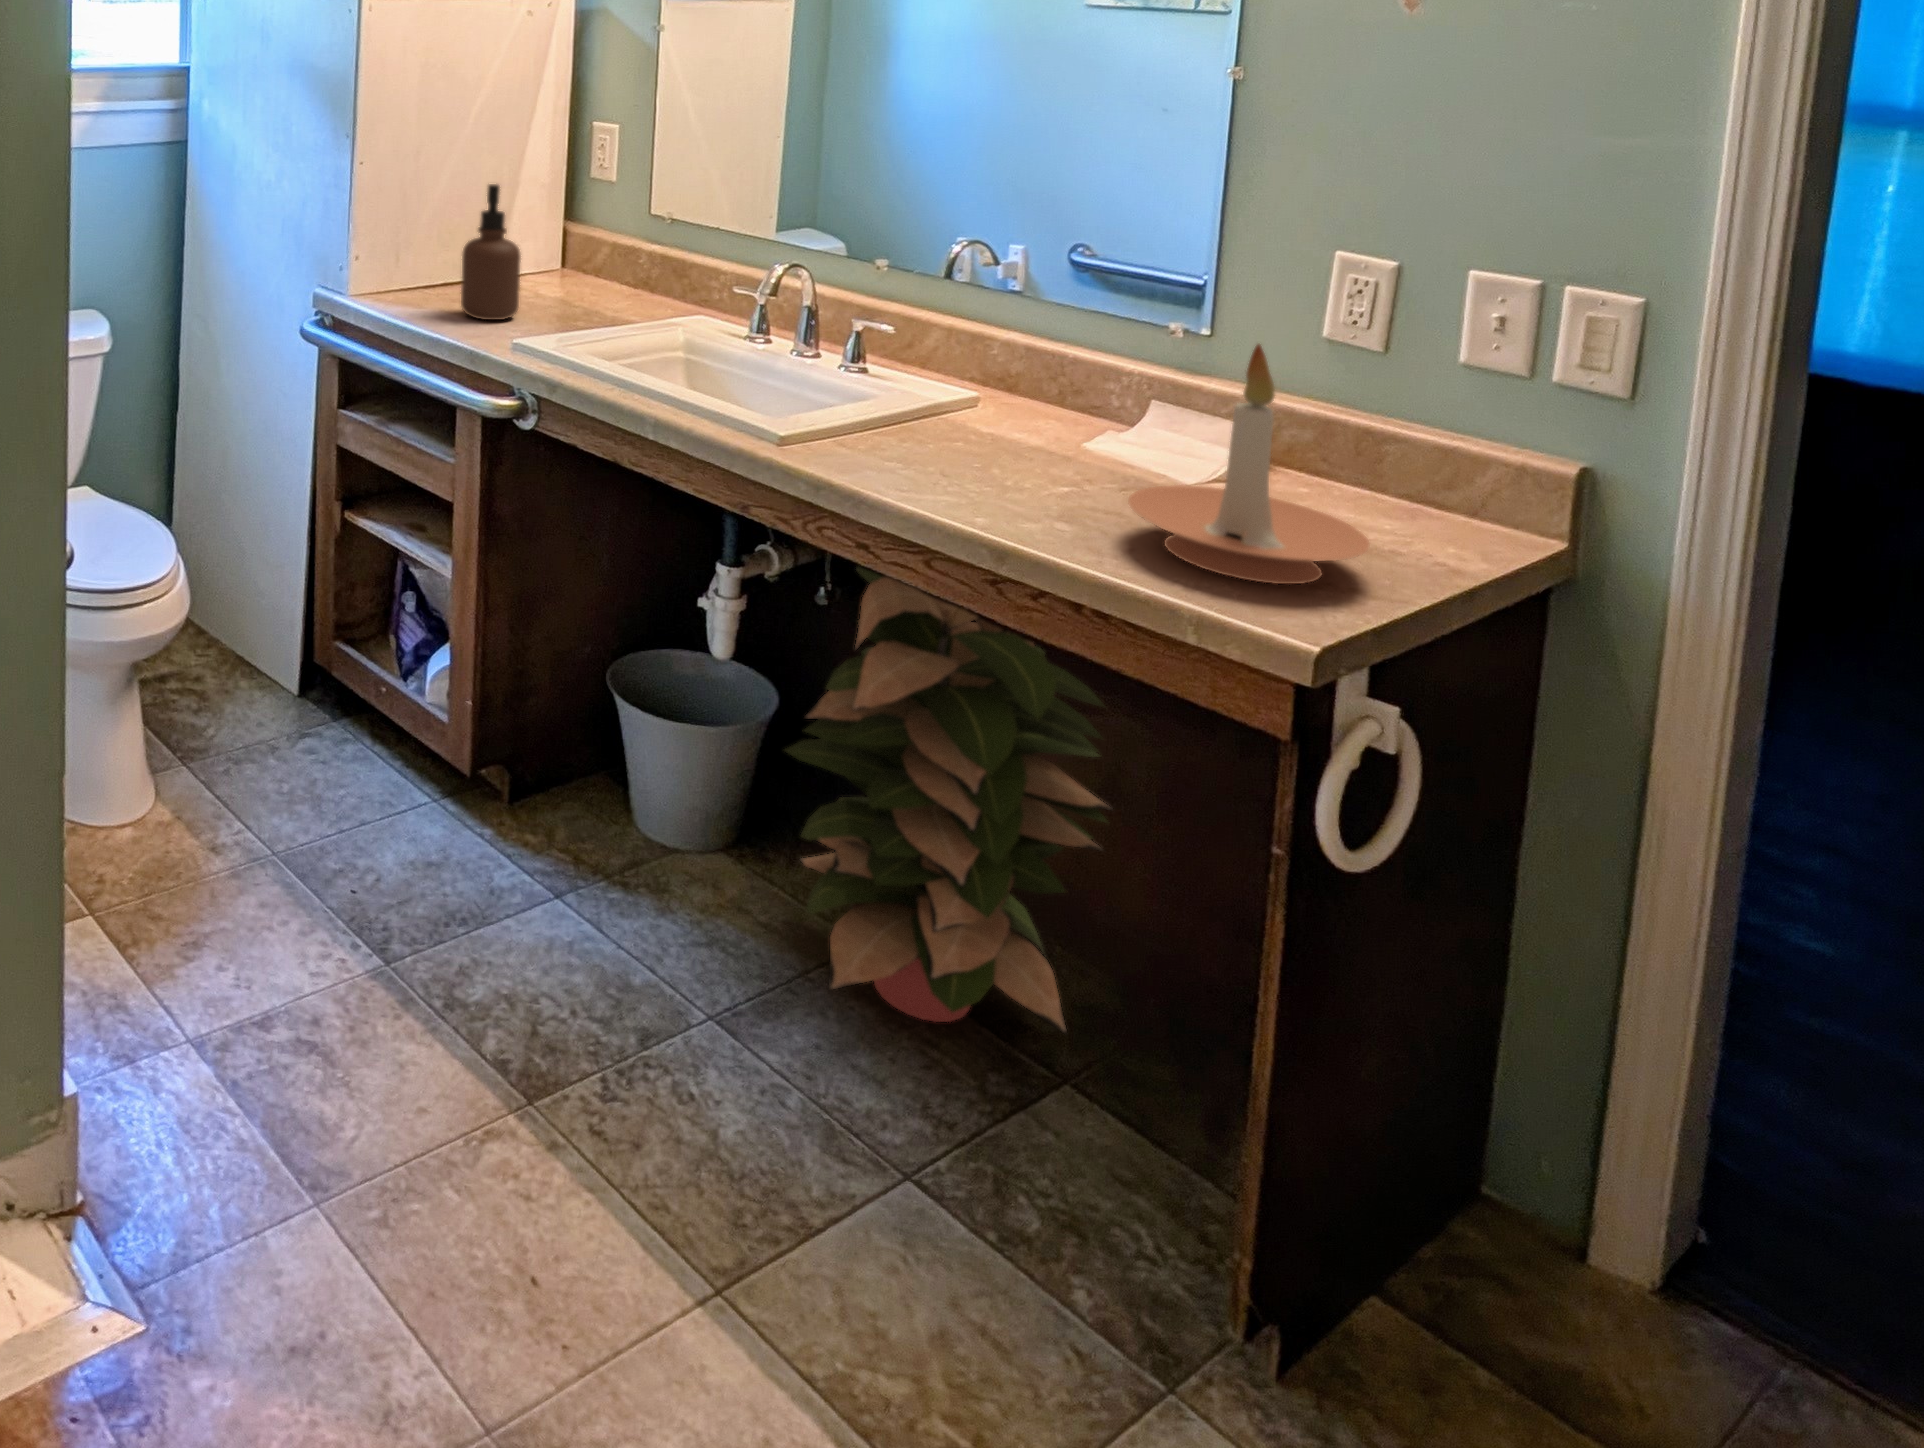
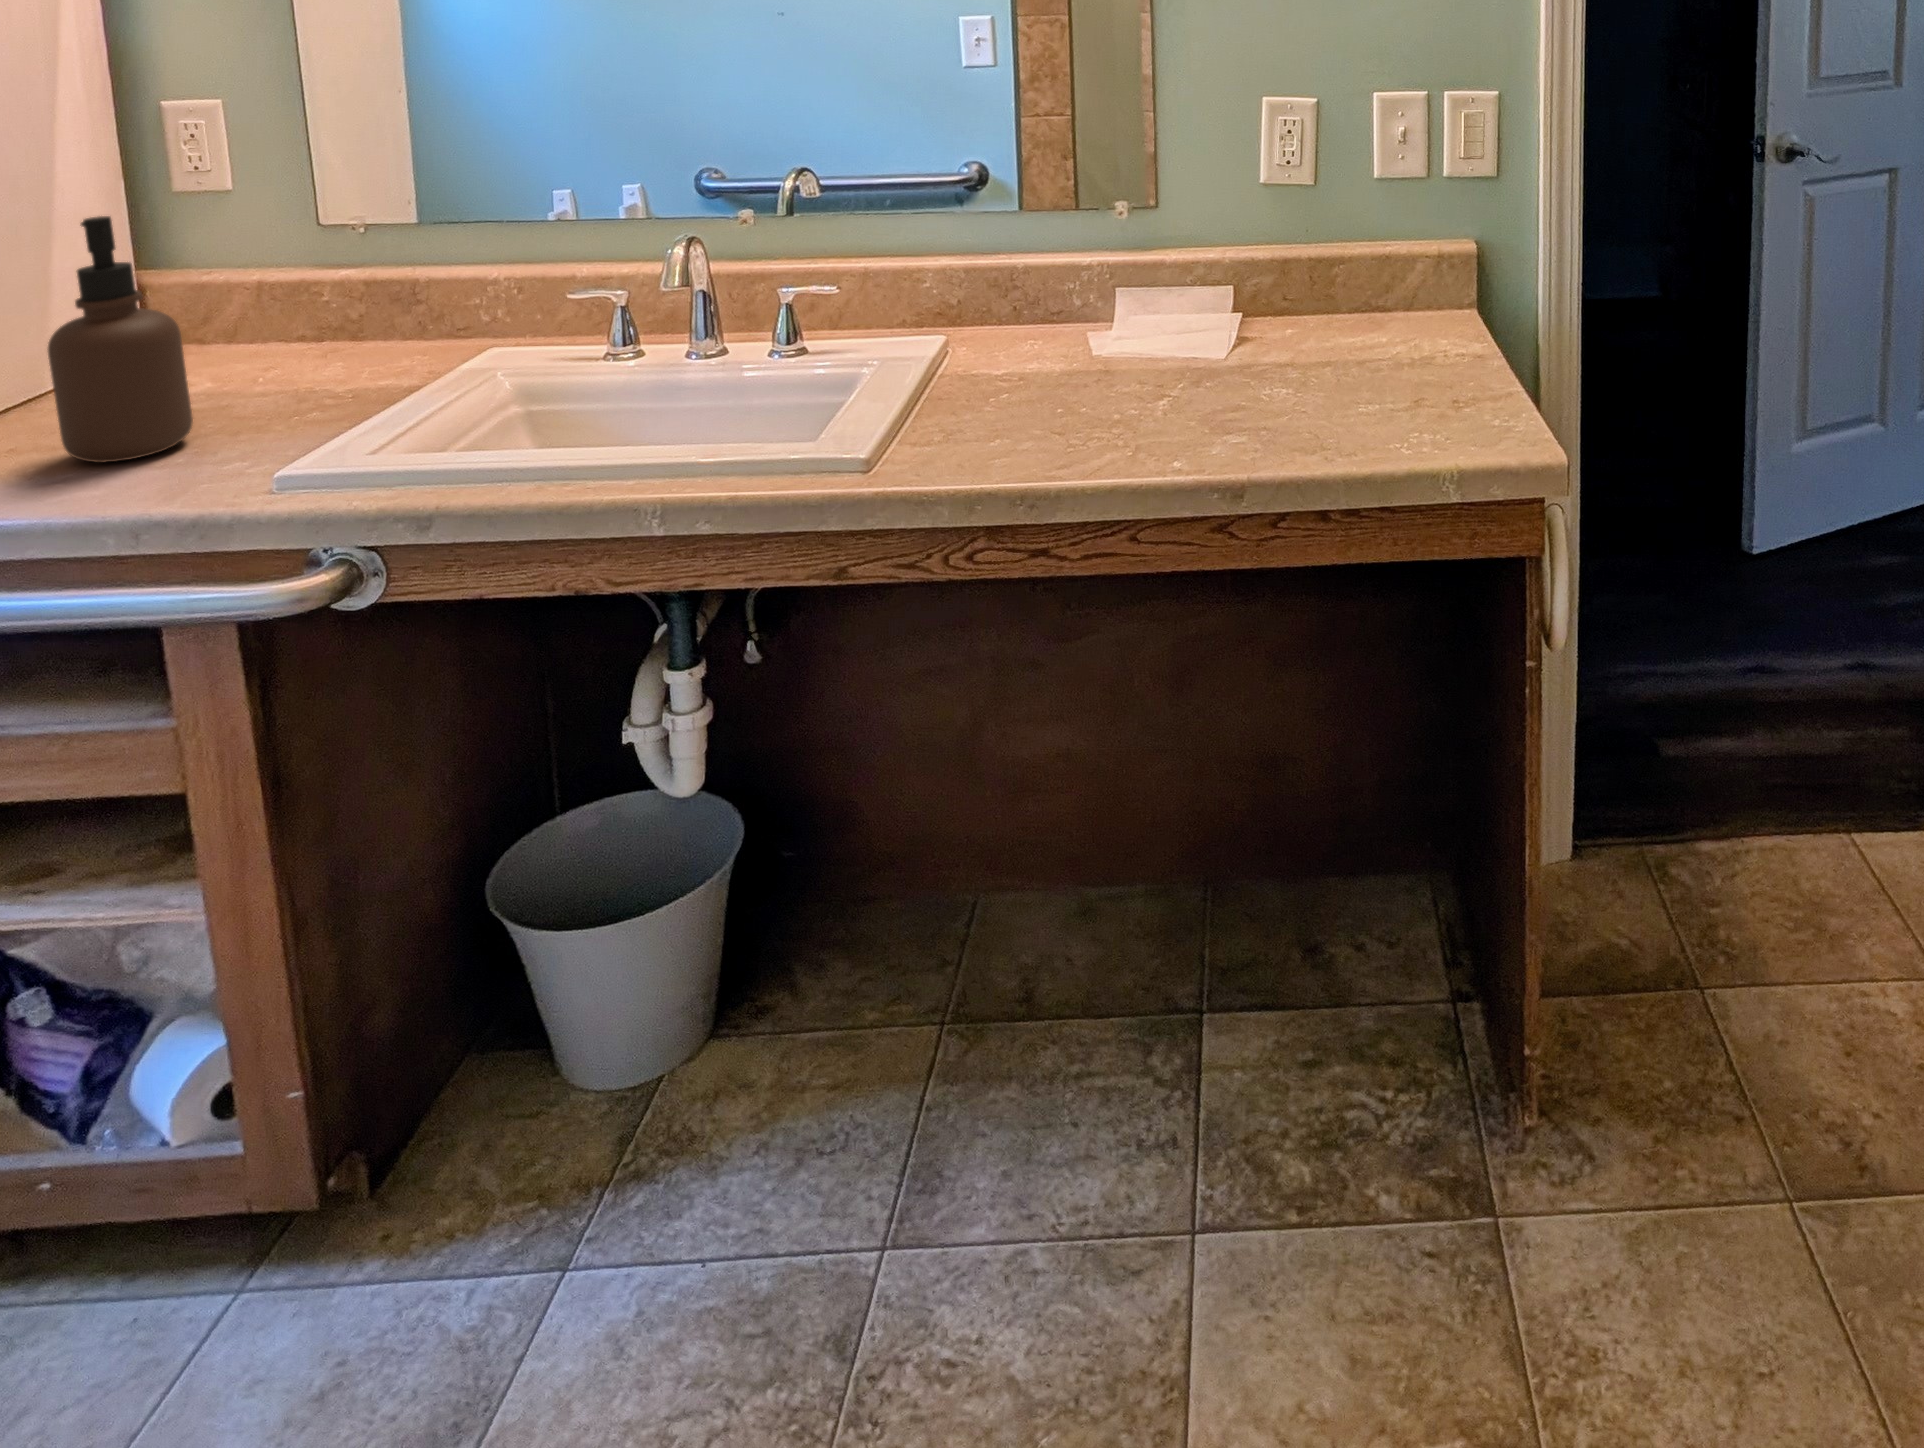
candle holder: present [1128,344,1370,584] -> none [1264,192,1469,431]
decorative plant: present [785,568,1111,1034] -> none [853,551,1215,1102]

